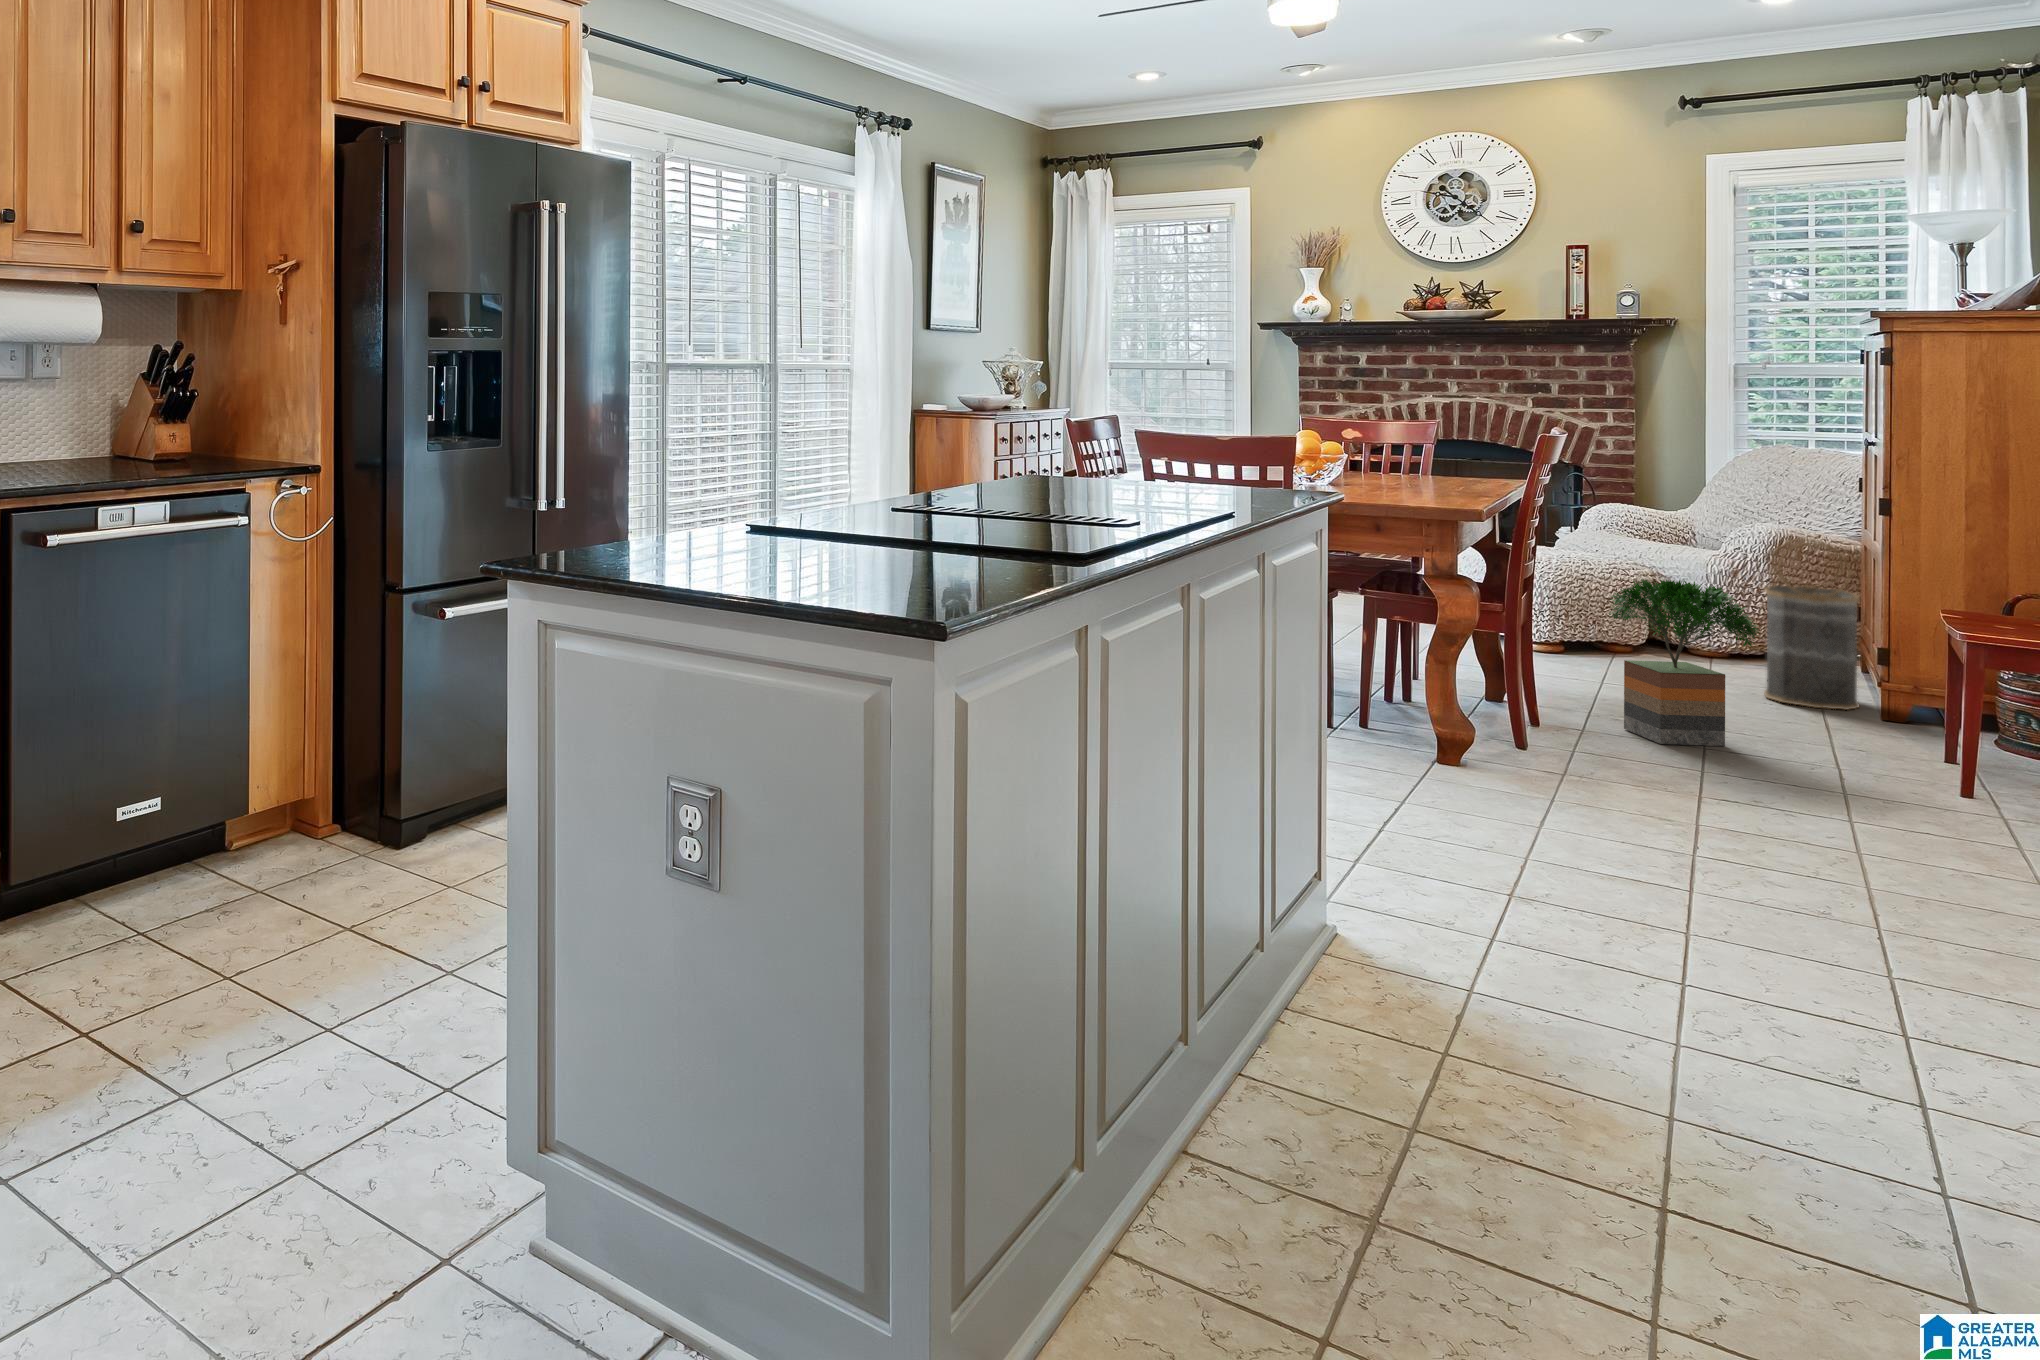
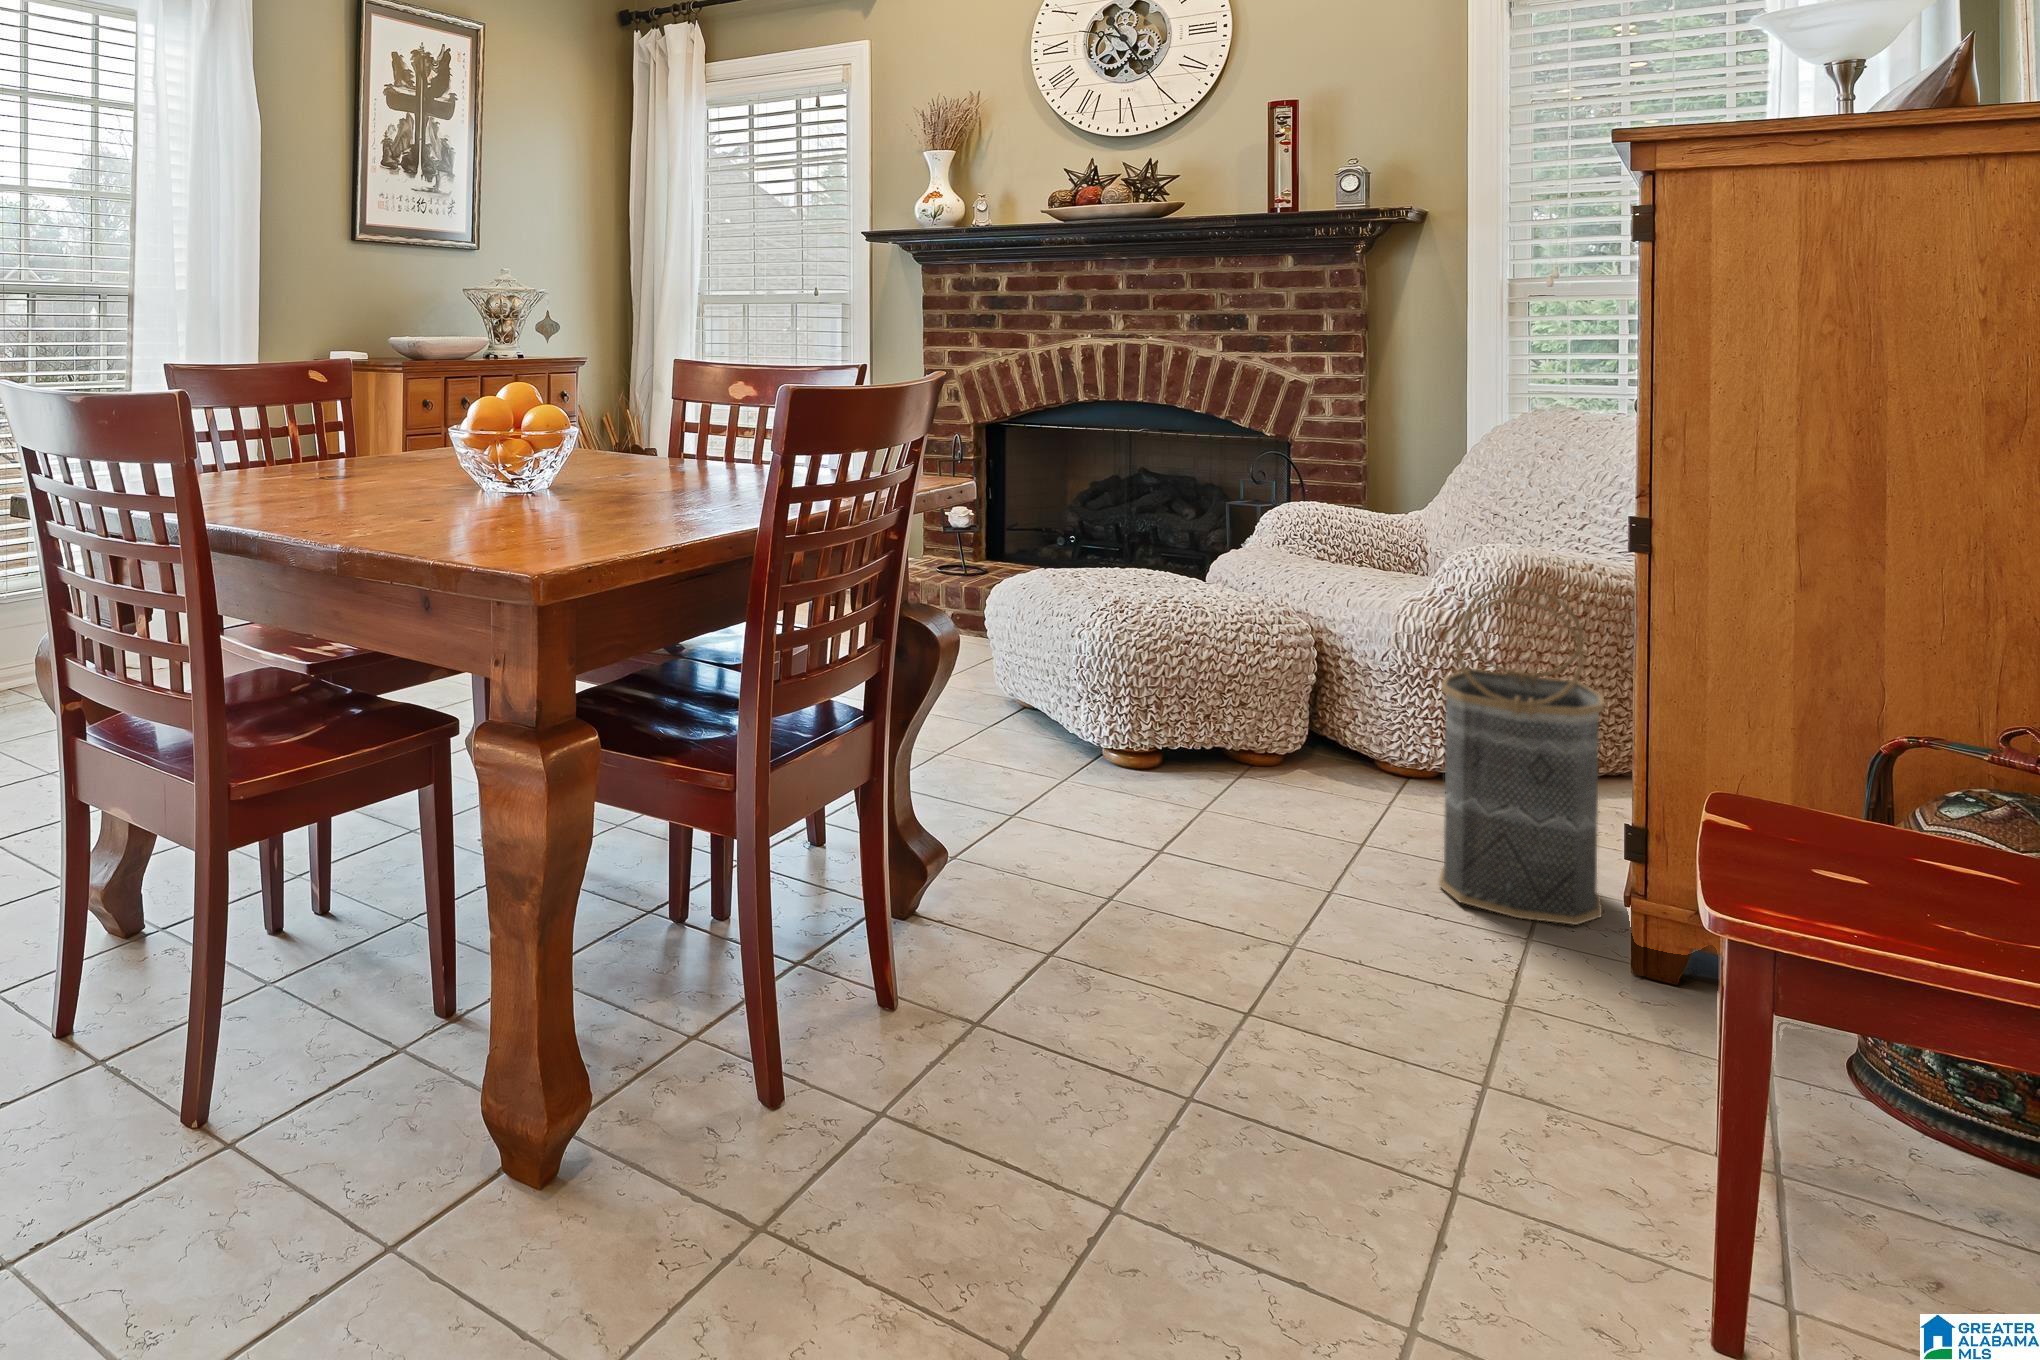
potted tree: present [1610,578,1758,746] -> none [1059,688,1330,1061]

